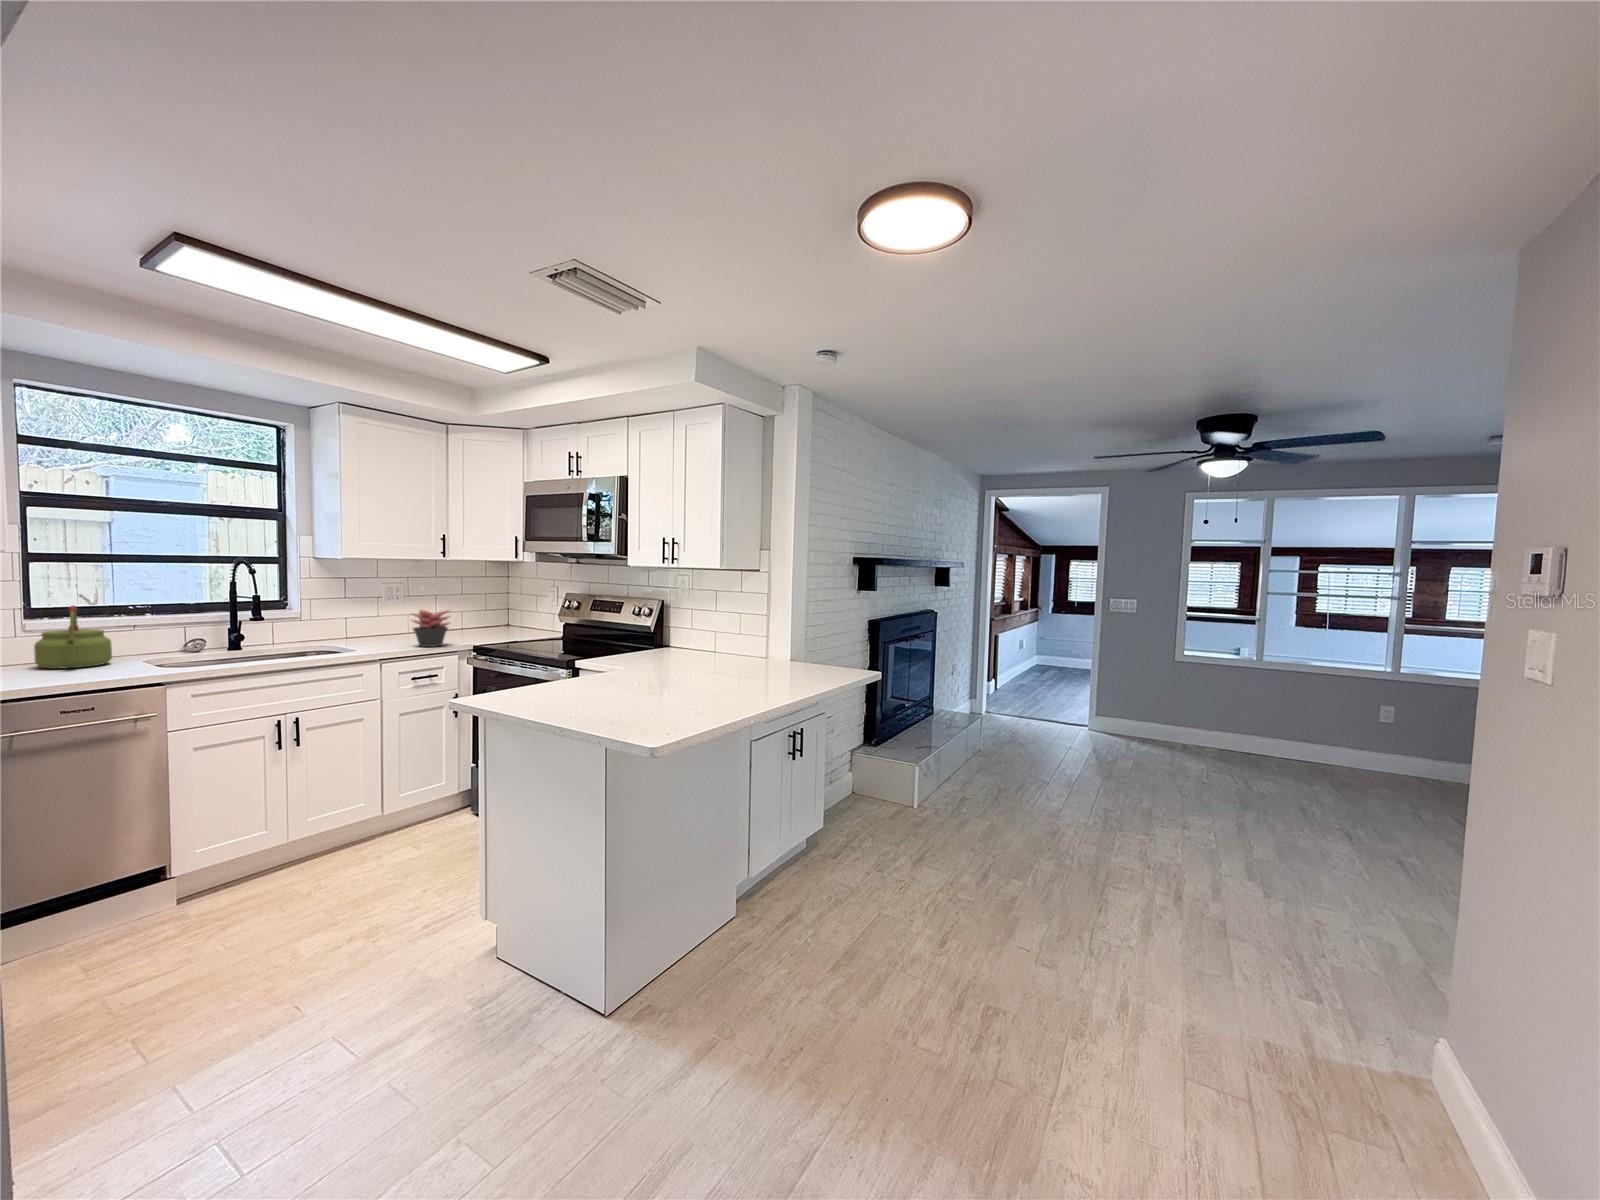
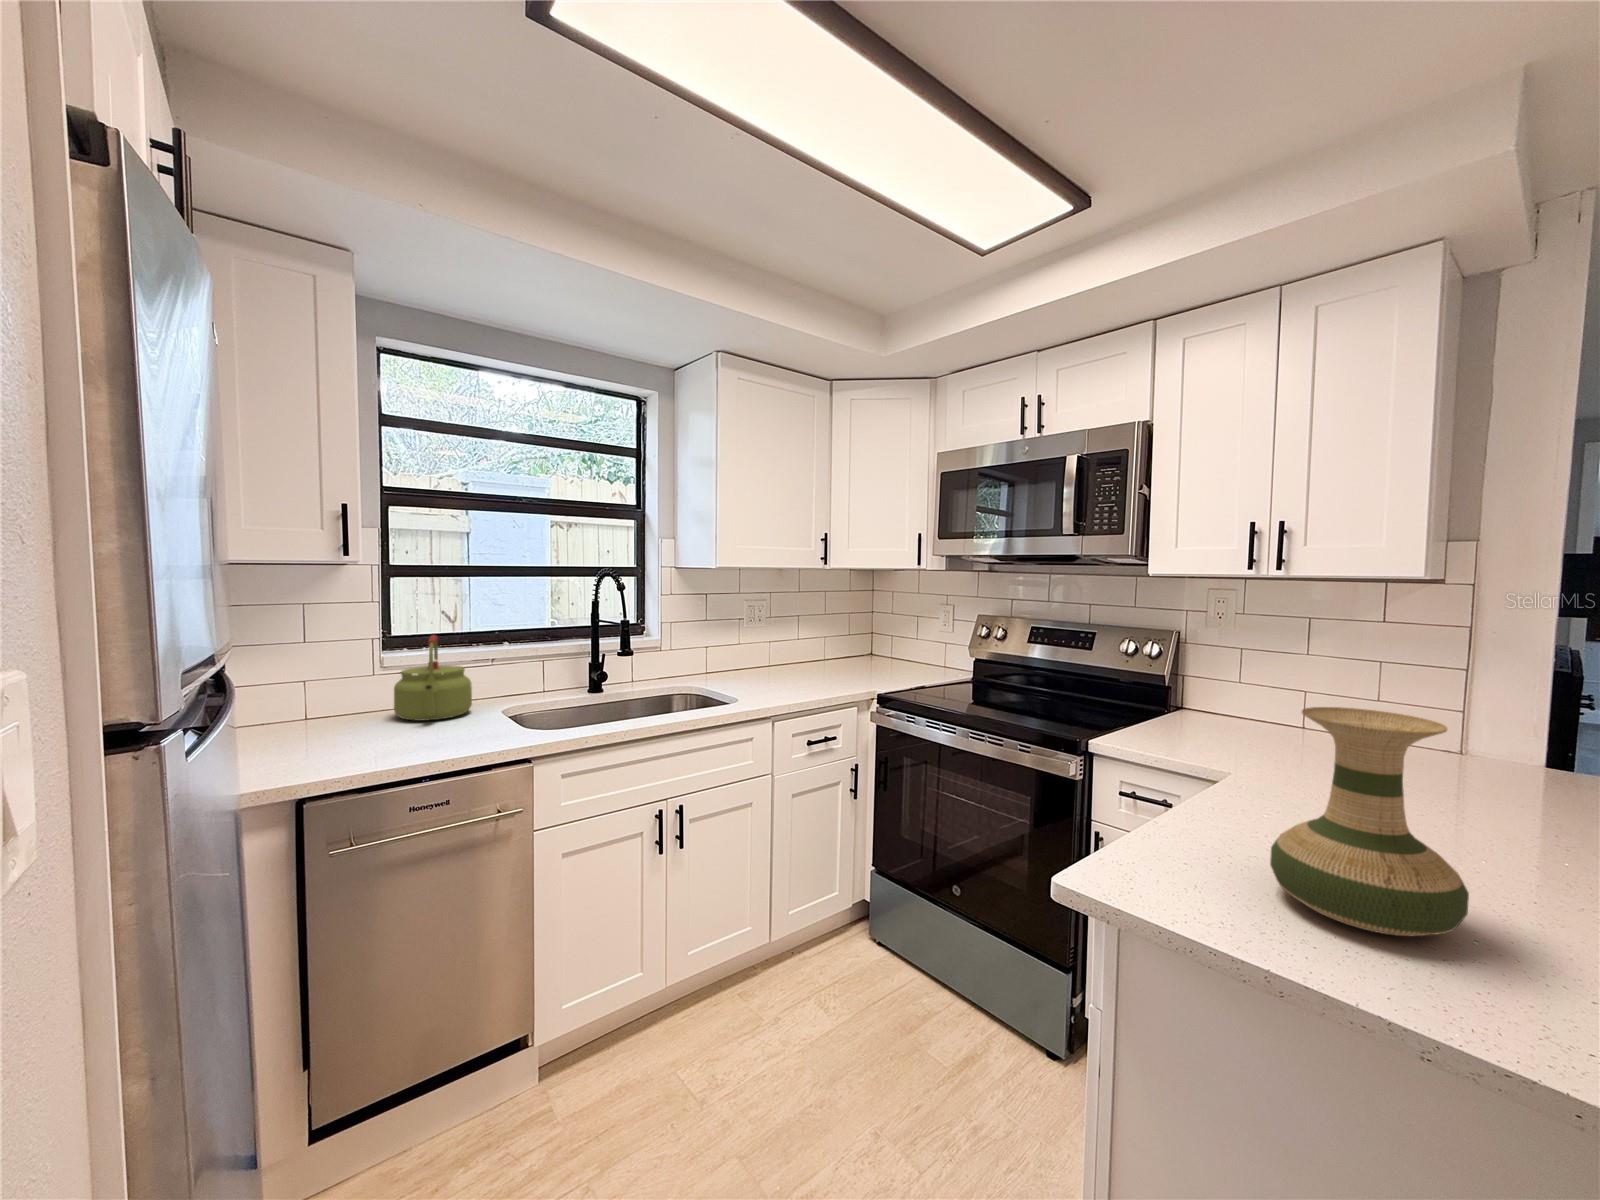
succulent plant: present [412,609,450,647] -> none [795,637,846,693]
vase: none [547,621,610,703] -> present [1270,707,1469,936]

